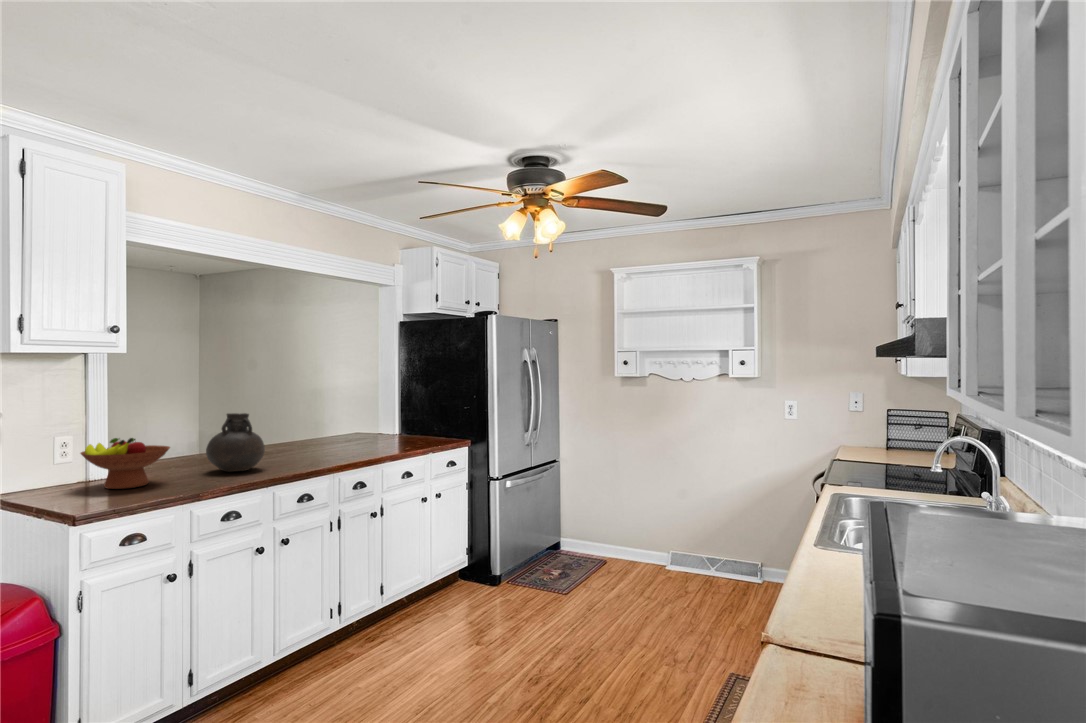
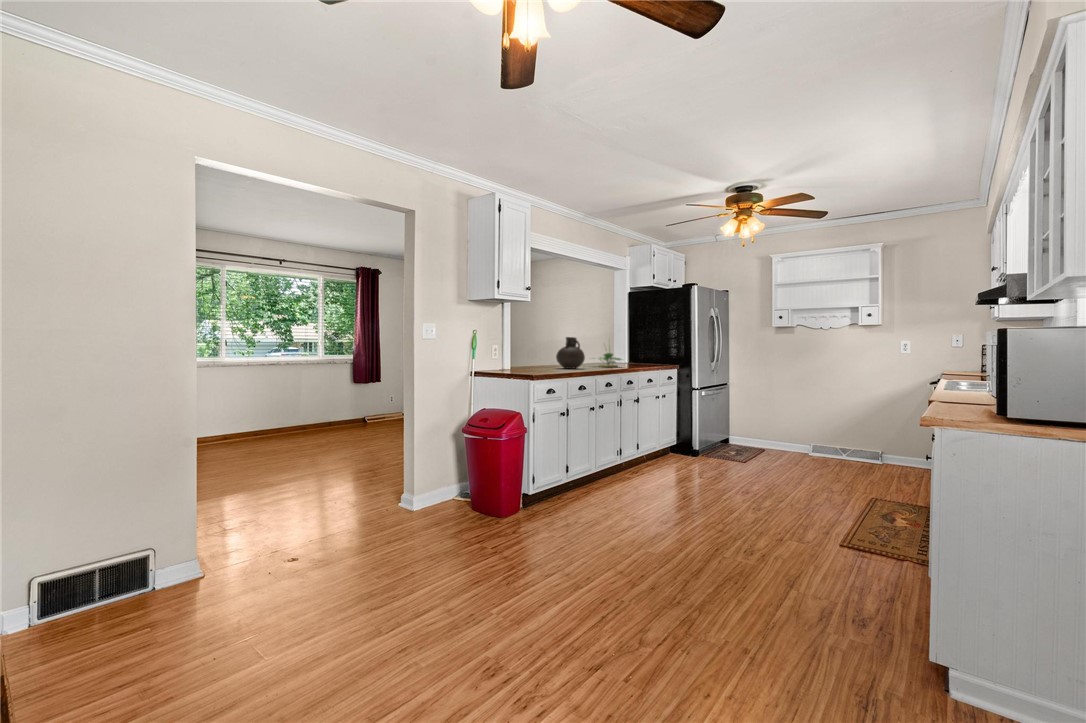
potted plant: none [305,401,361,455] -> present [599,350,621,367]
fruit bowl: present [81,438,170,489] -> none [511,344,550,370]

